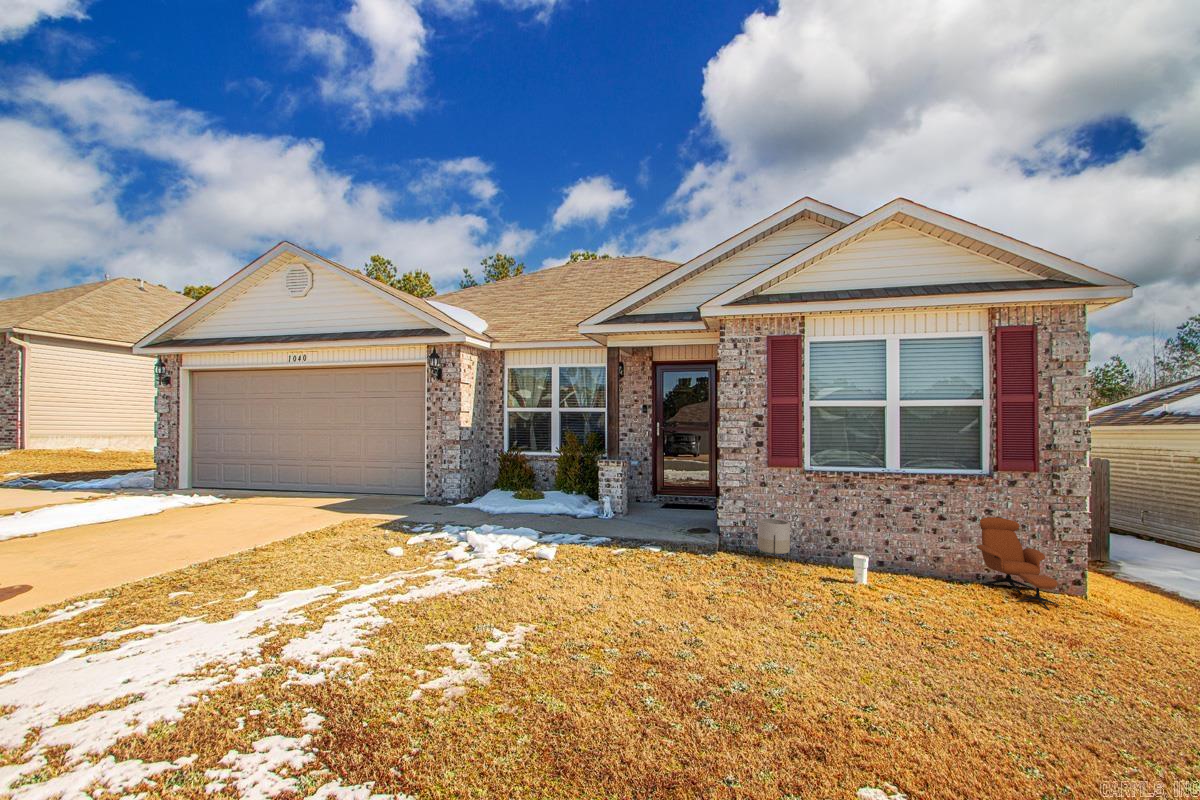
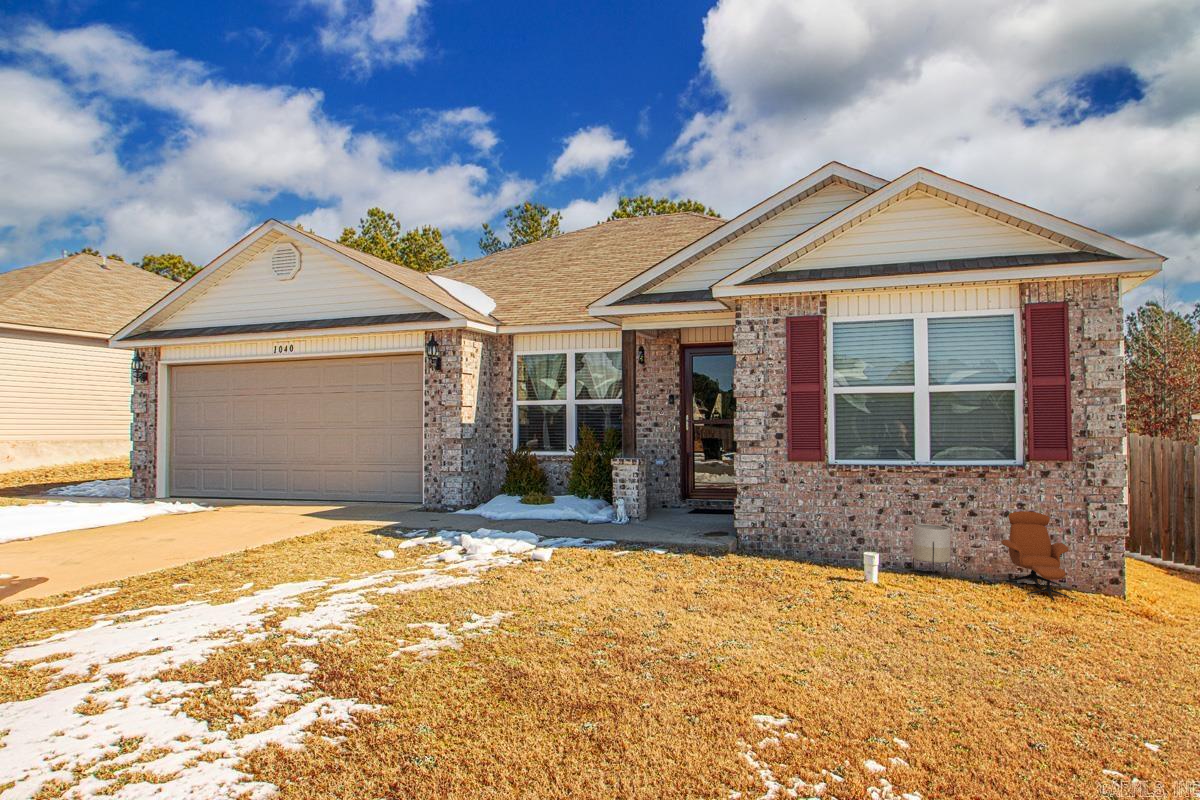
planter: present [758,518,790,562] -> present [912,524,950,575]

